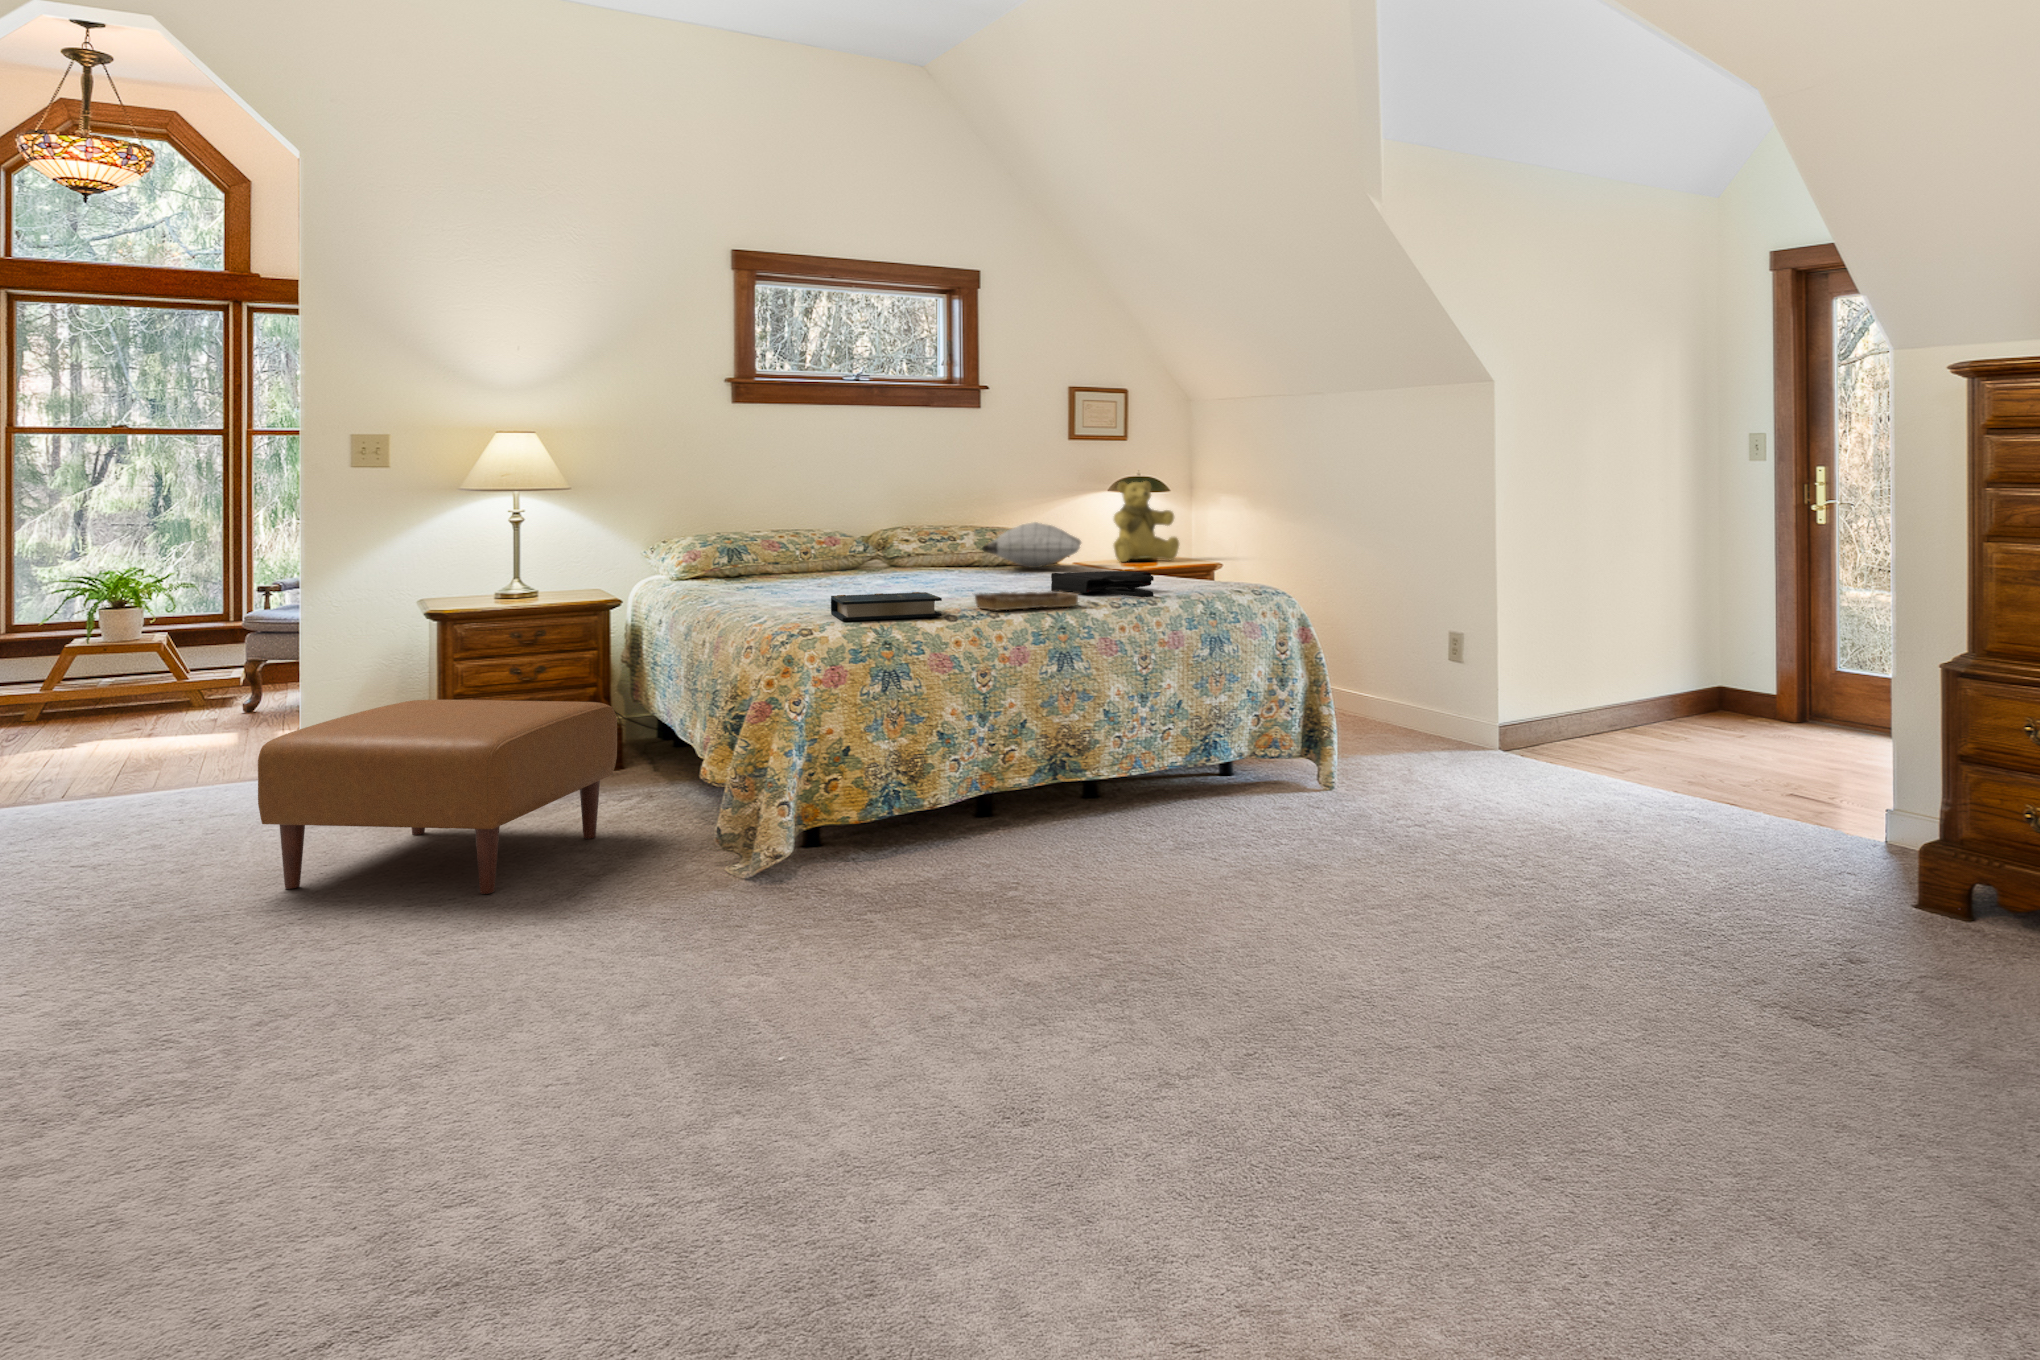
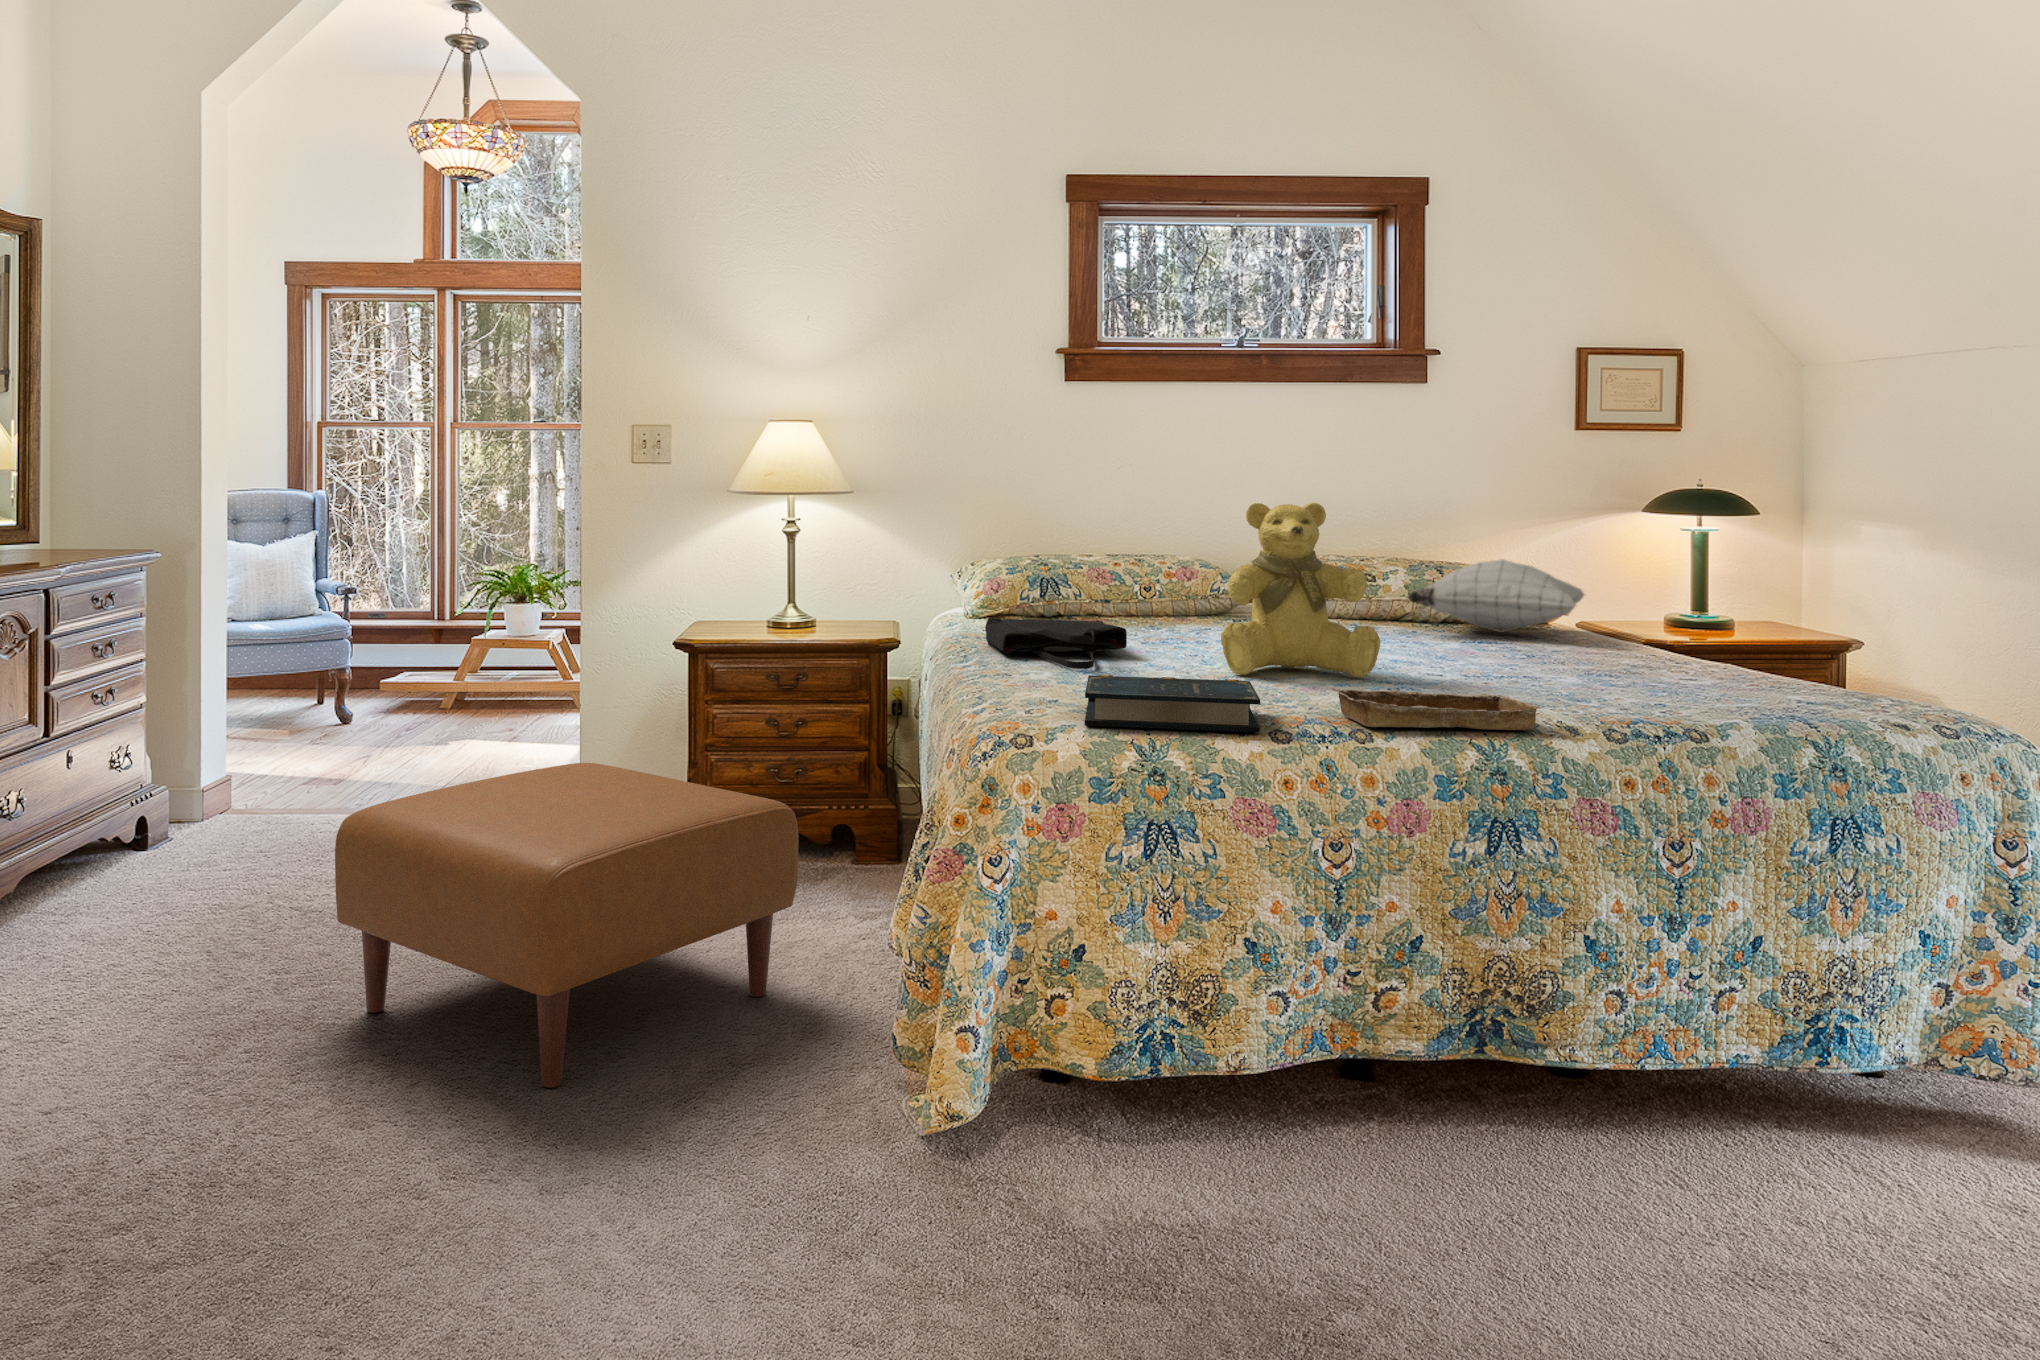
teddy bear: present [1113,481,1179,562] -> present [1221,503,1380,677]
tote bag: present [1051,571,1154,597] -> present [985,618,1127,669]

